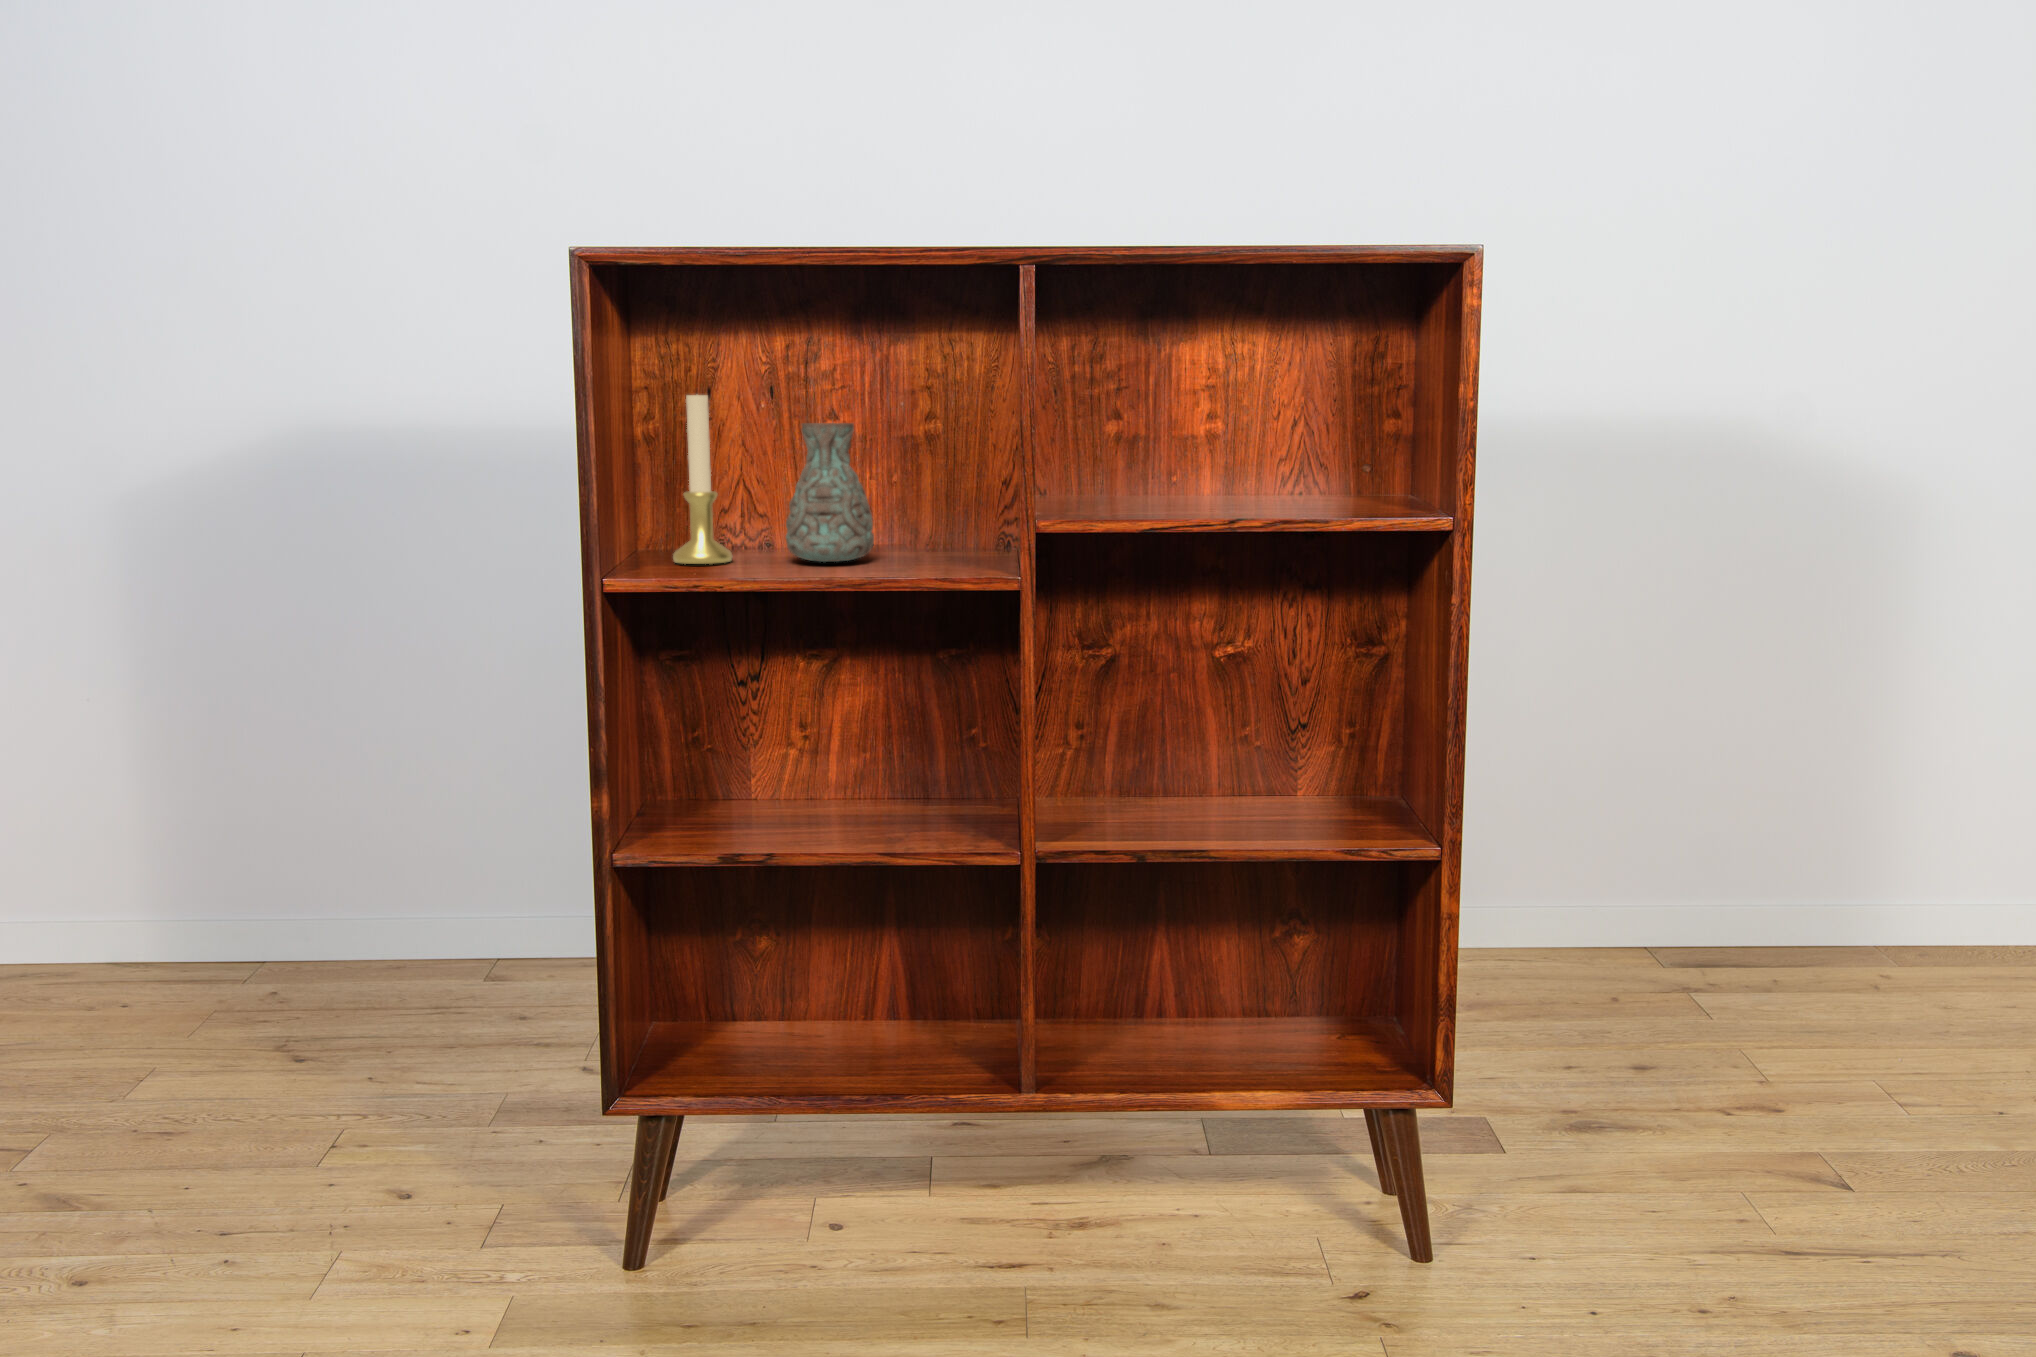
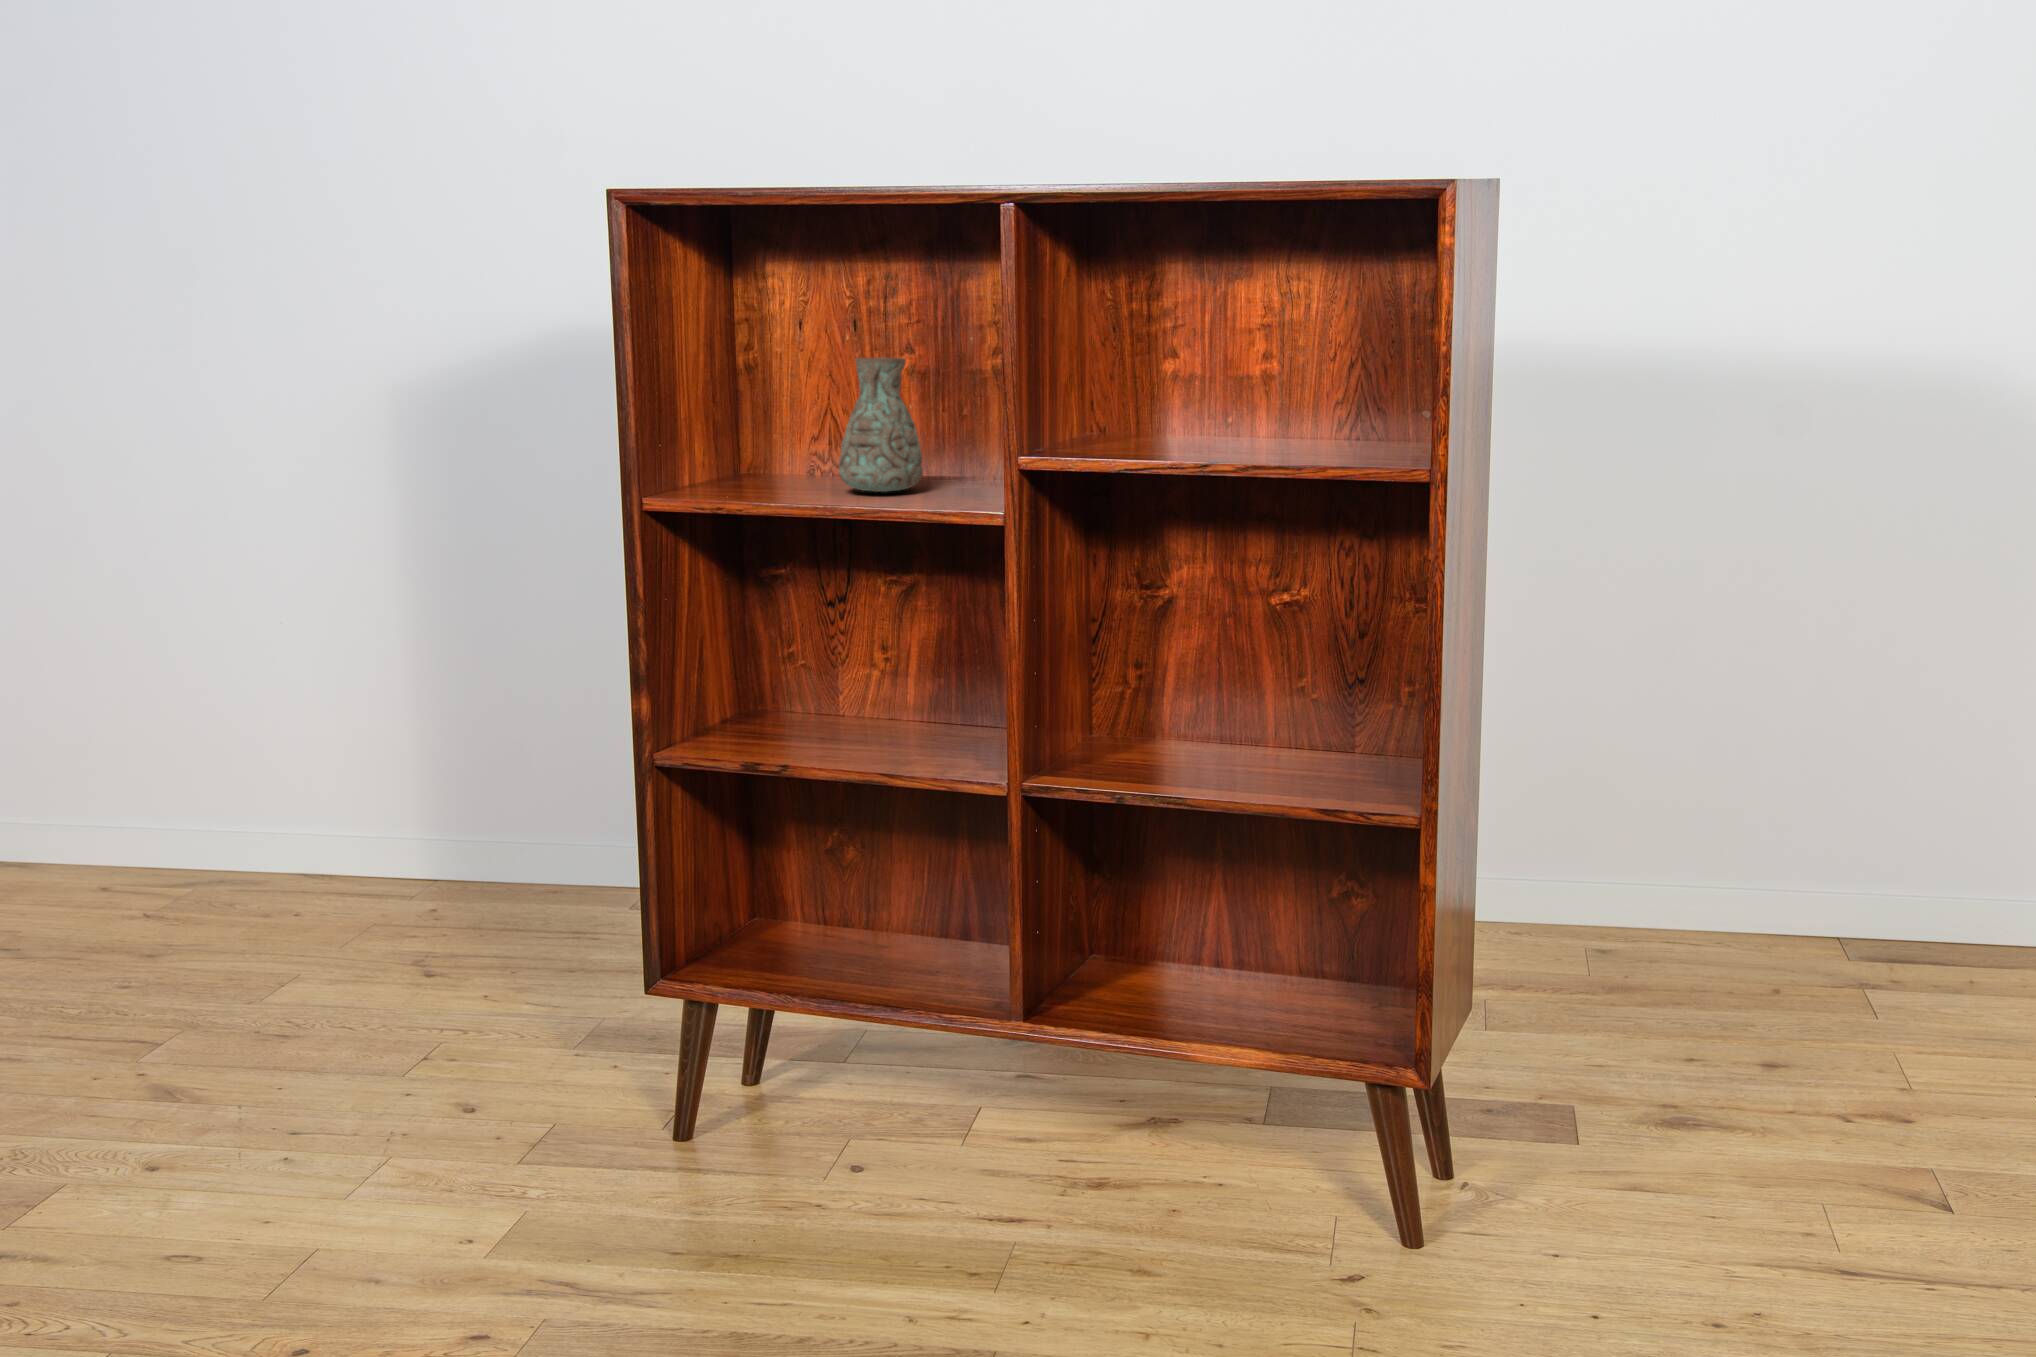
candle holder: present [673,394,732,564] -> none [746,324,802,489]

